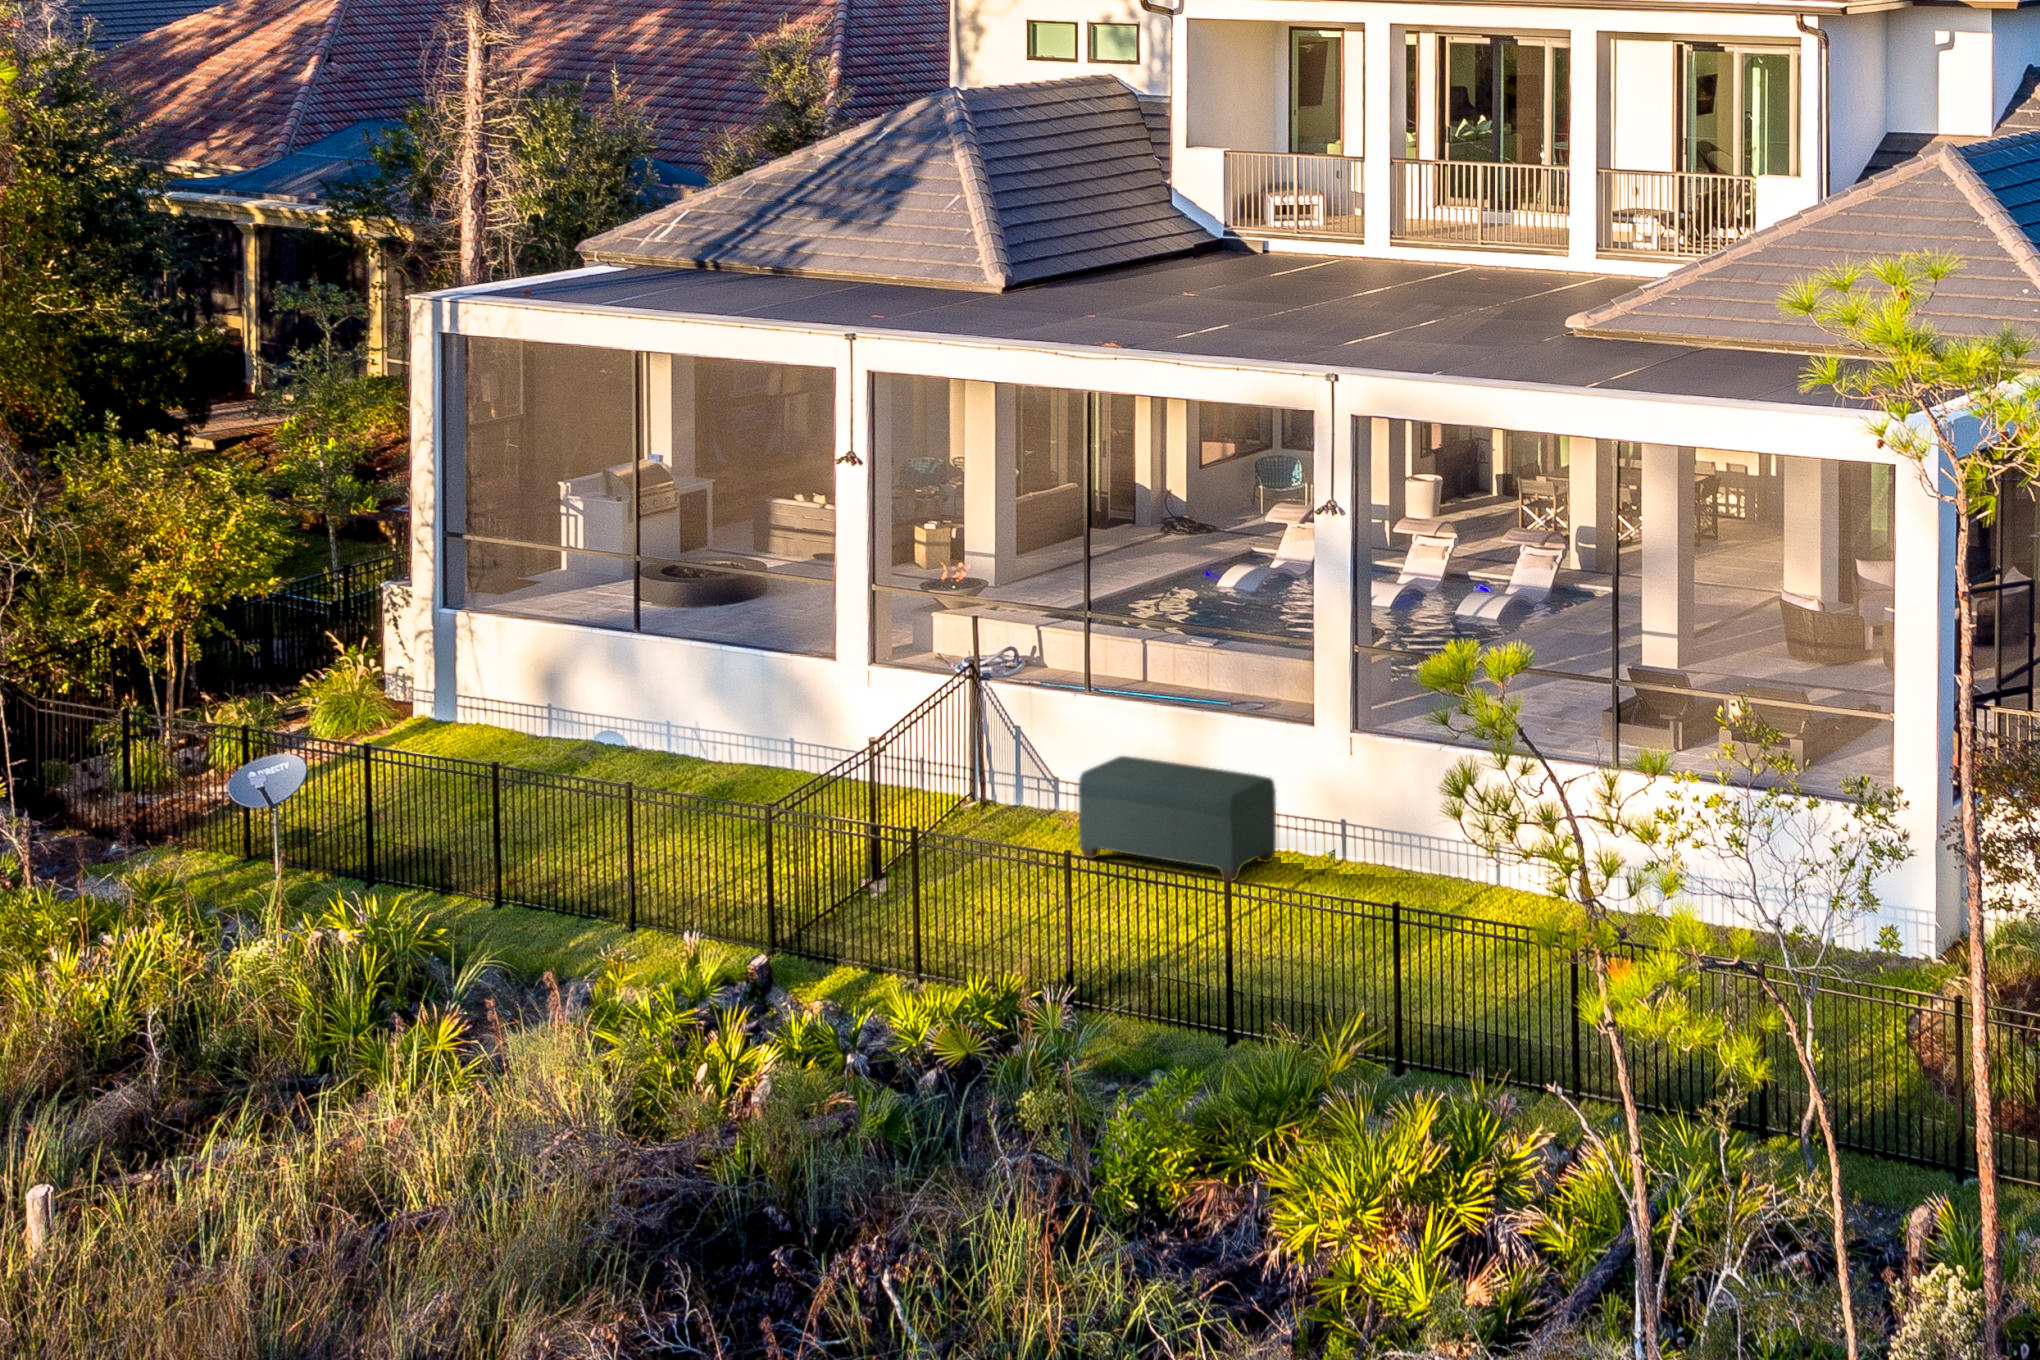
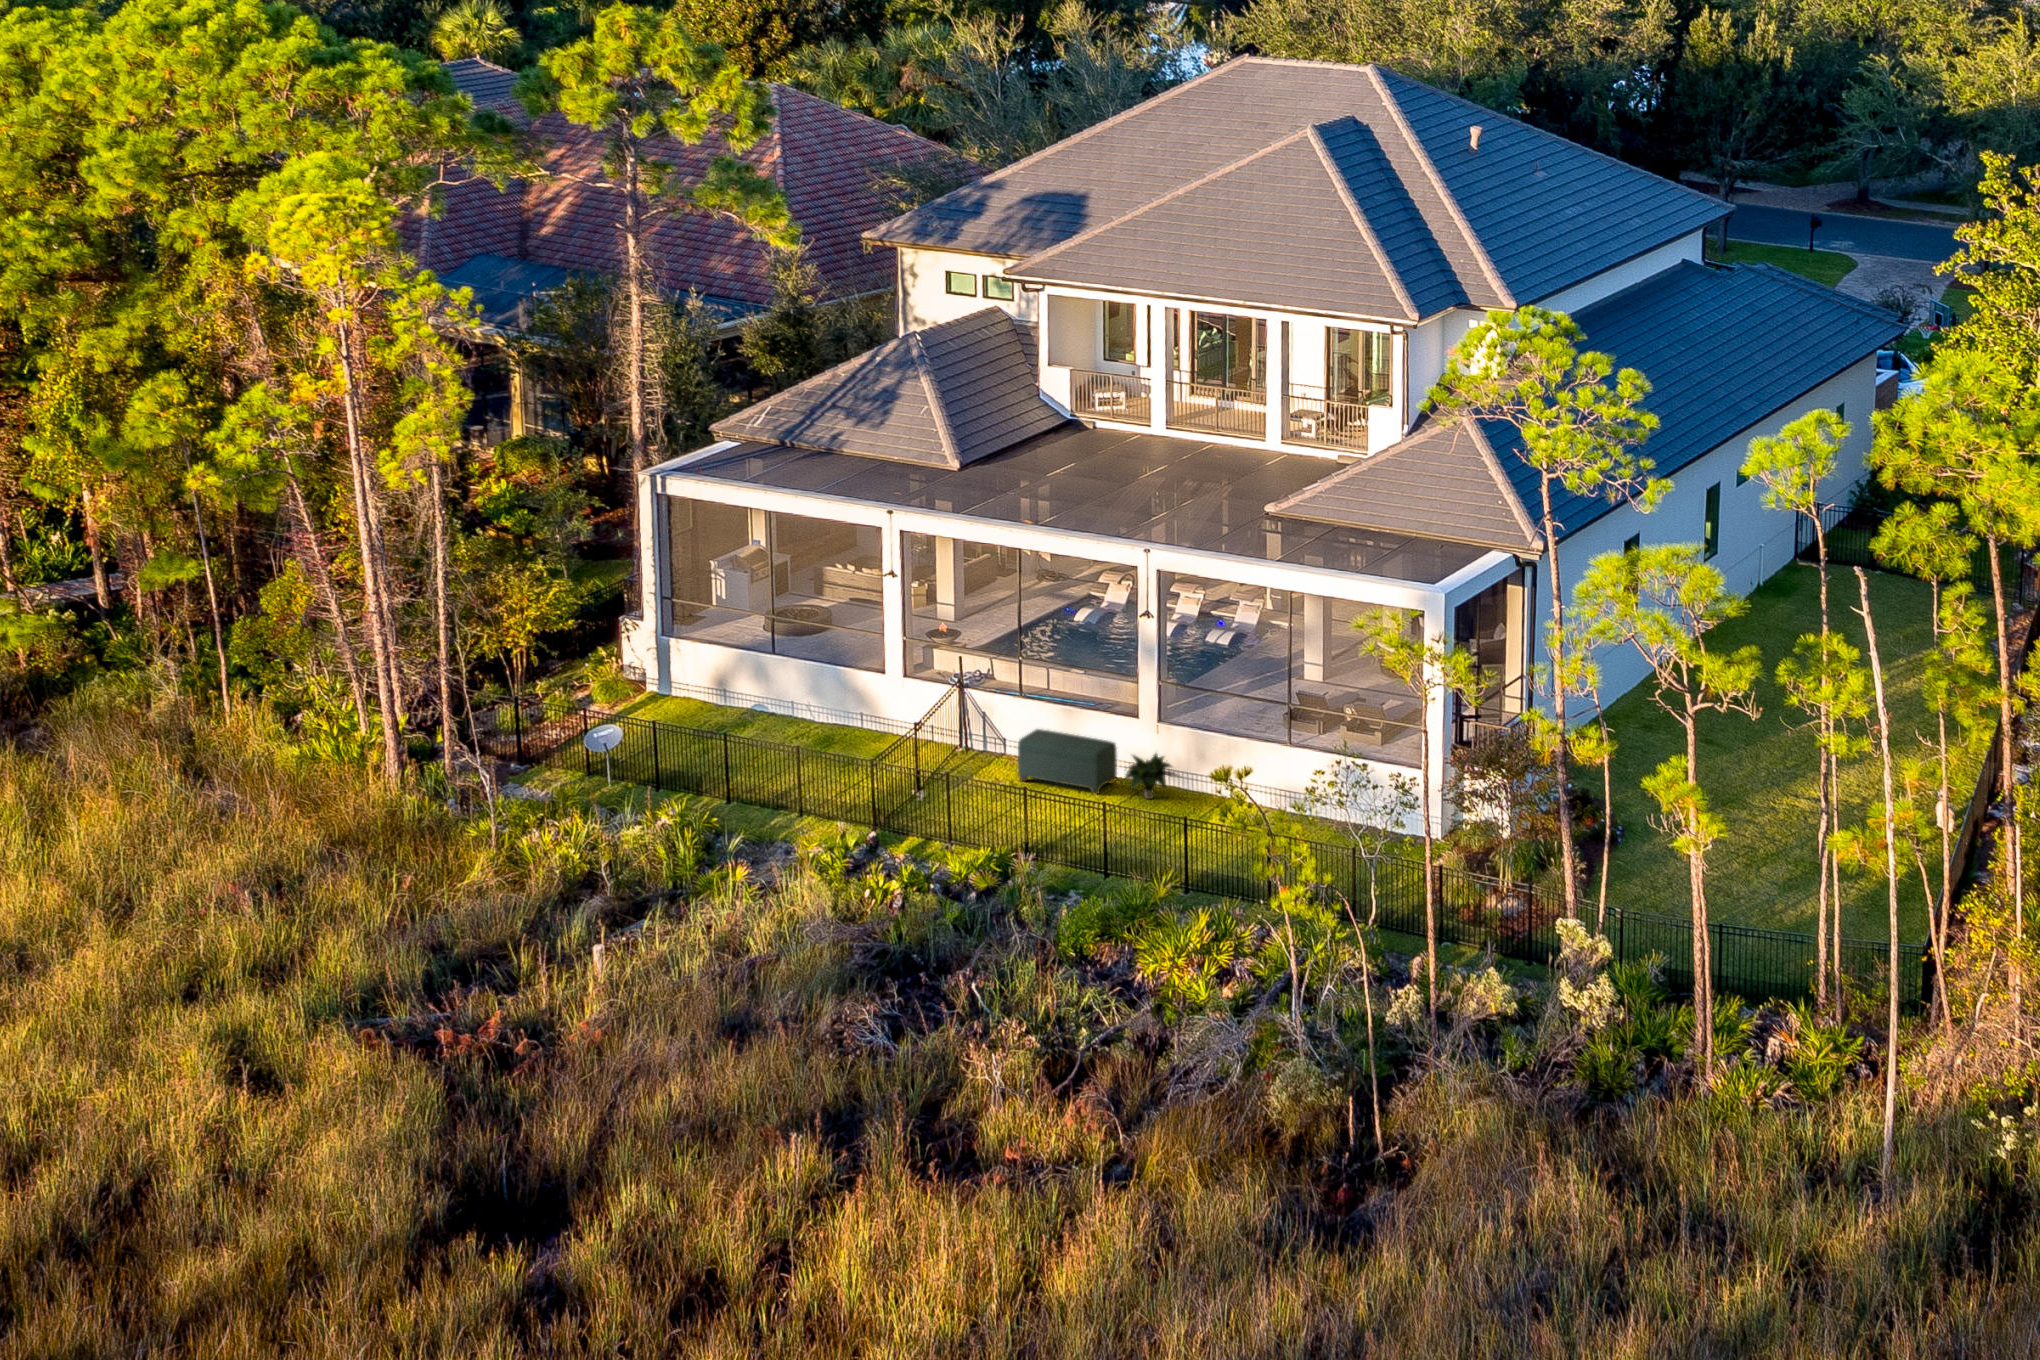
potted plant: none [1281,790,1406,889] -> present [1123,754,1178,799]

